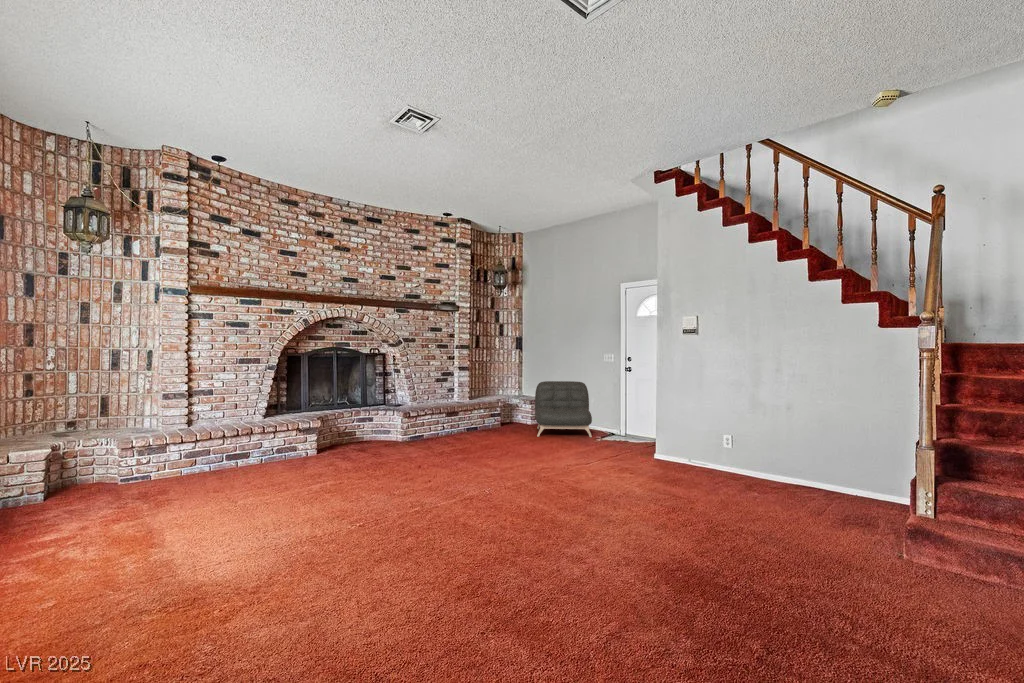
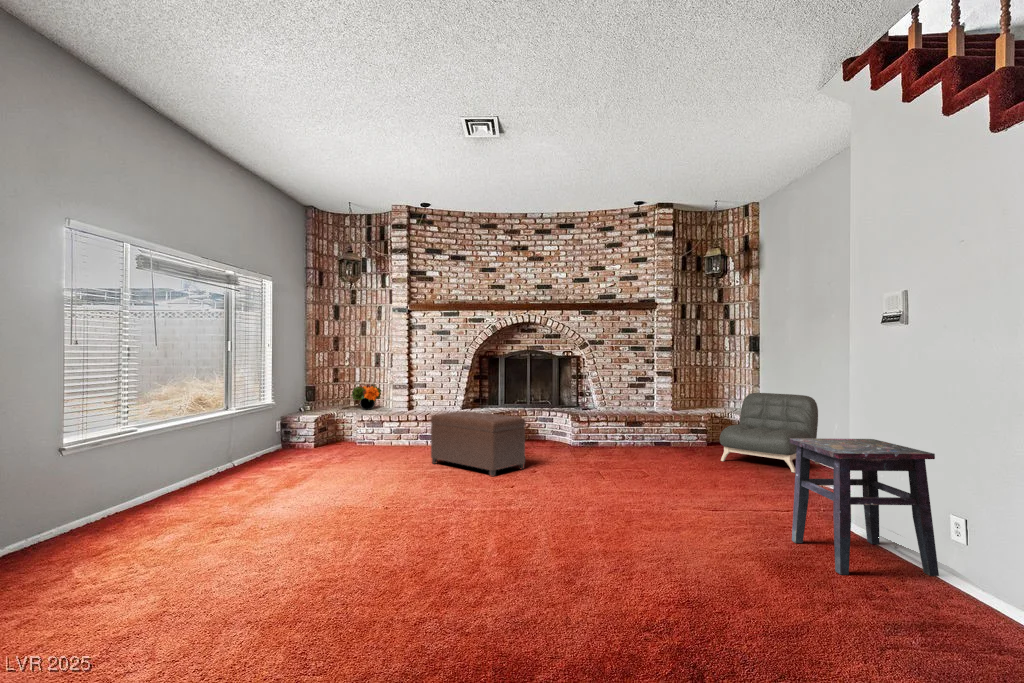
flower arrangement: none [88,398,144,436] -> present [351,384,381,409]
side table: none [697,409,771,491] -> present [790,438,939,576]
ottoman: none [317,421,430,488] -> present [430,412,526,476]

